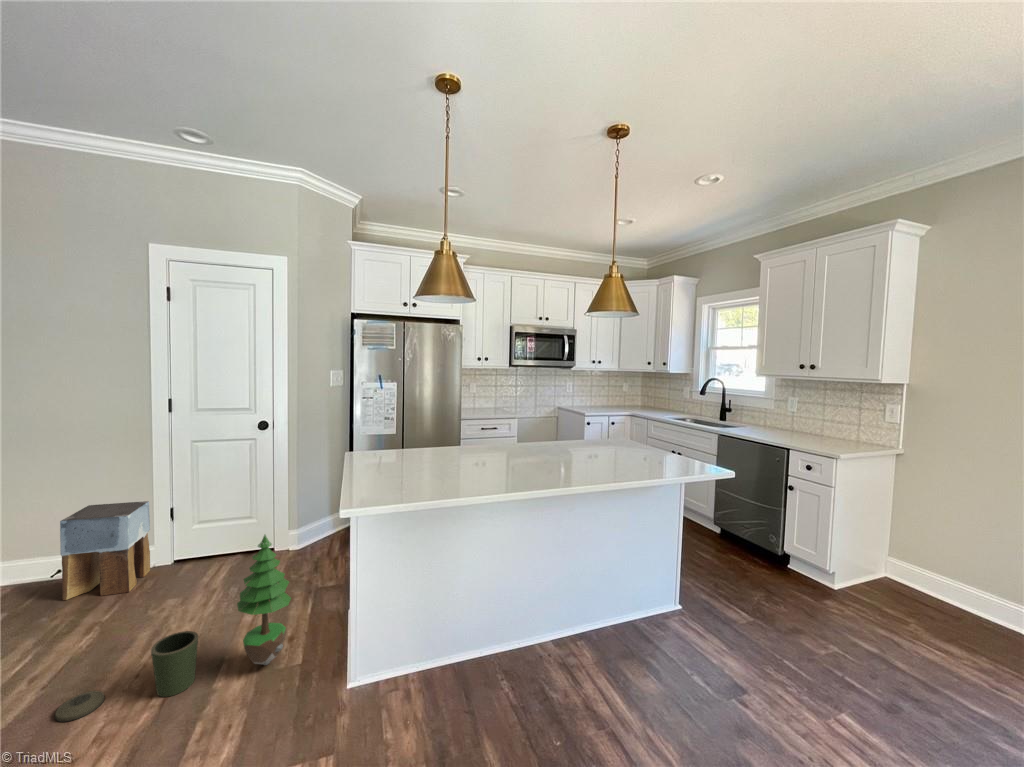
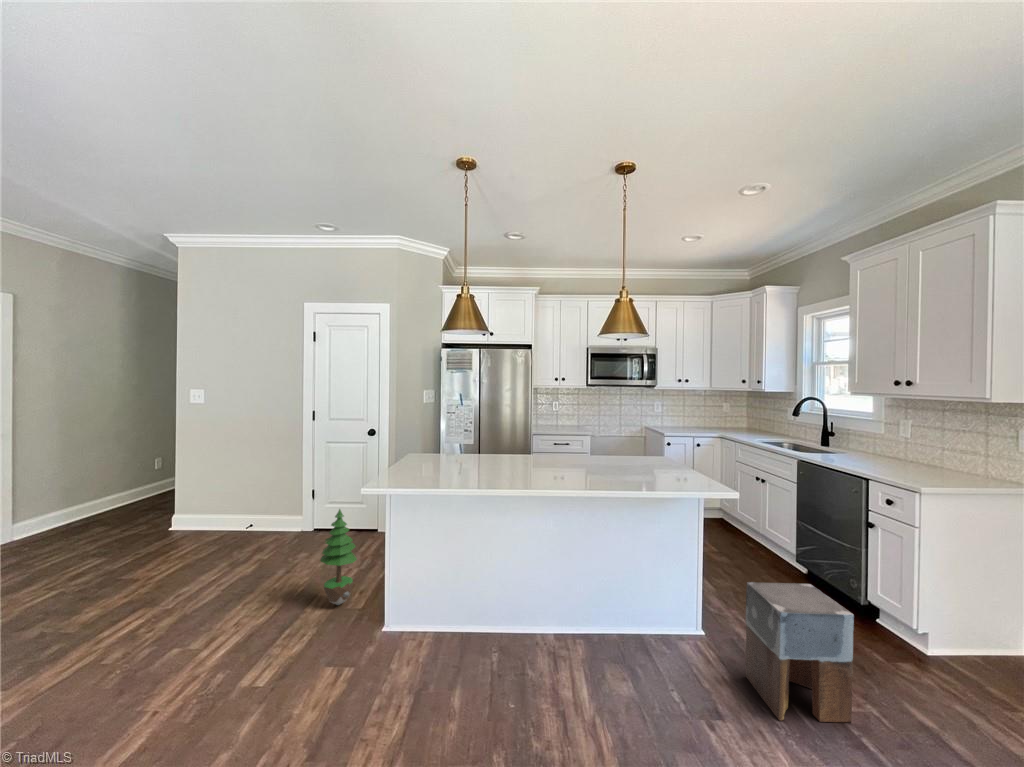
stool: present [60,501,150,600] -> present [746,582,854,722]
trash can: present [55,631,198,722] -> none [219,571,298,613]

